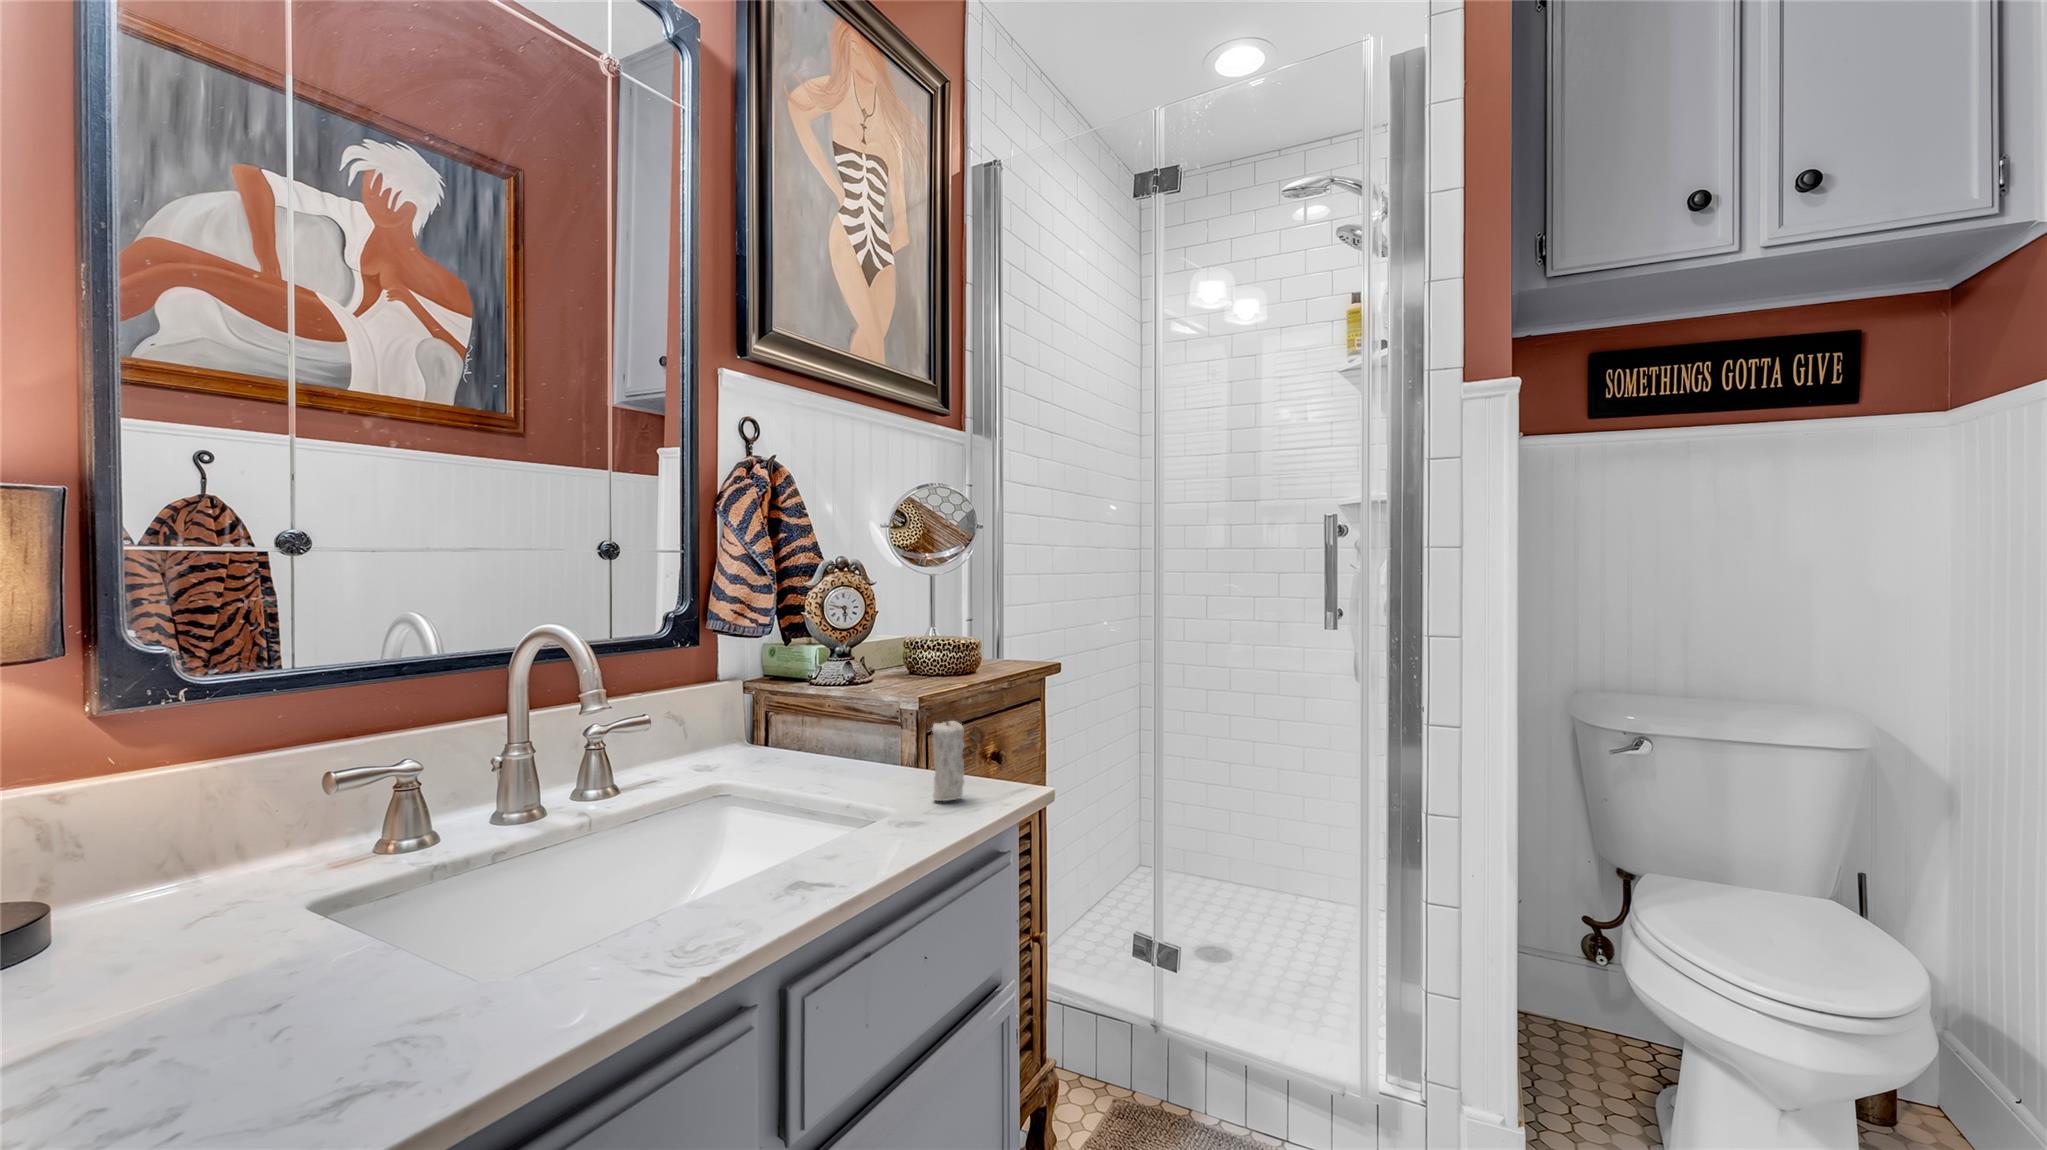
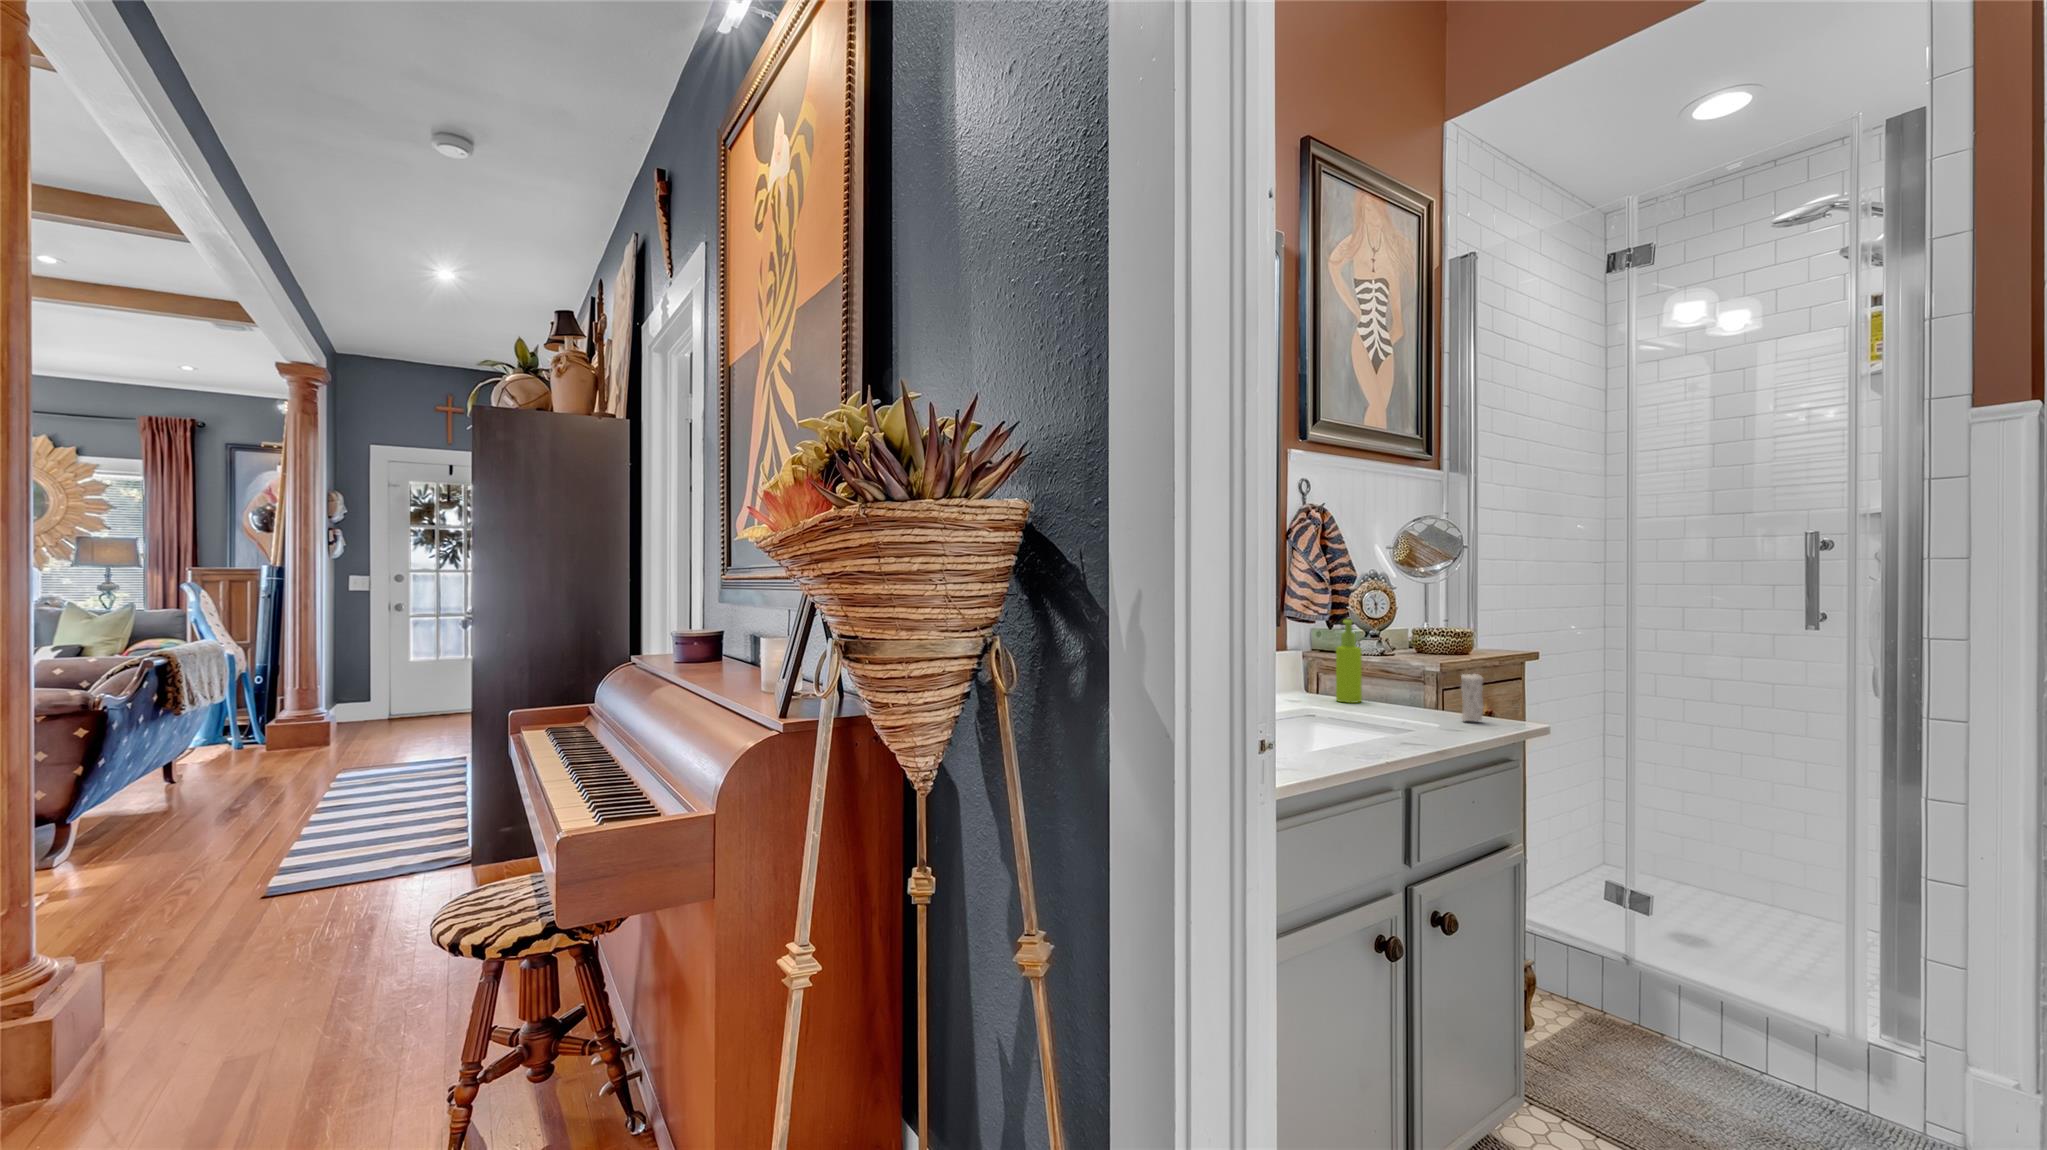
soap dispenser: none [767,634,808,769] -> present [1336,619,1362,703]

